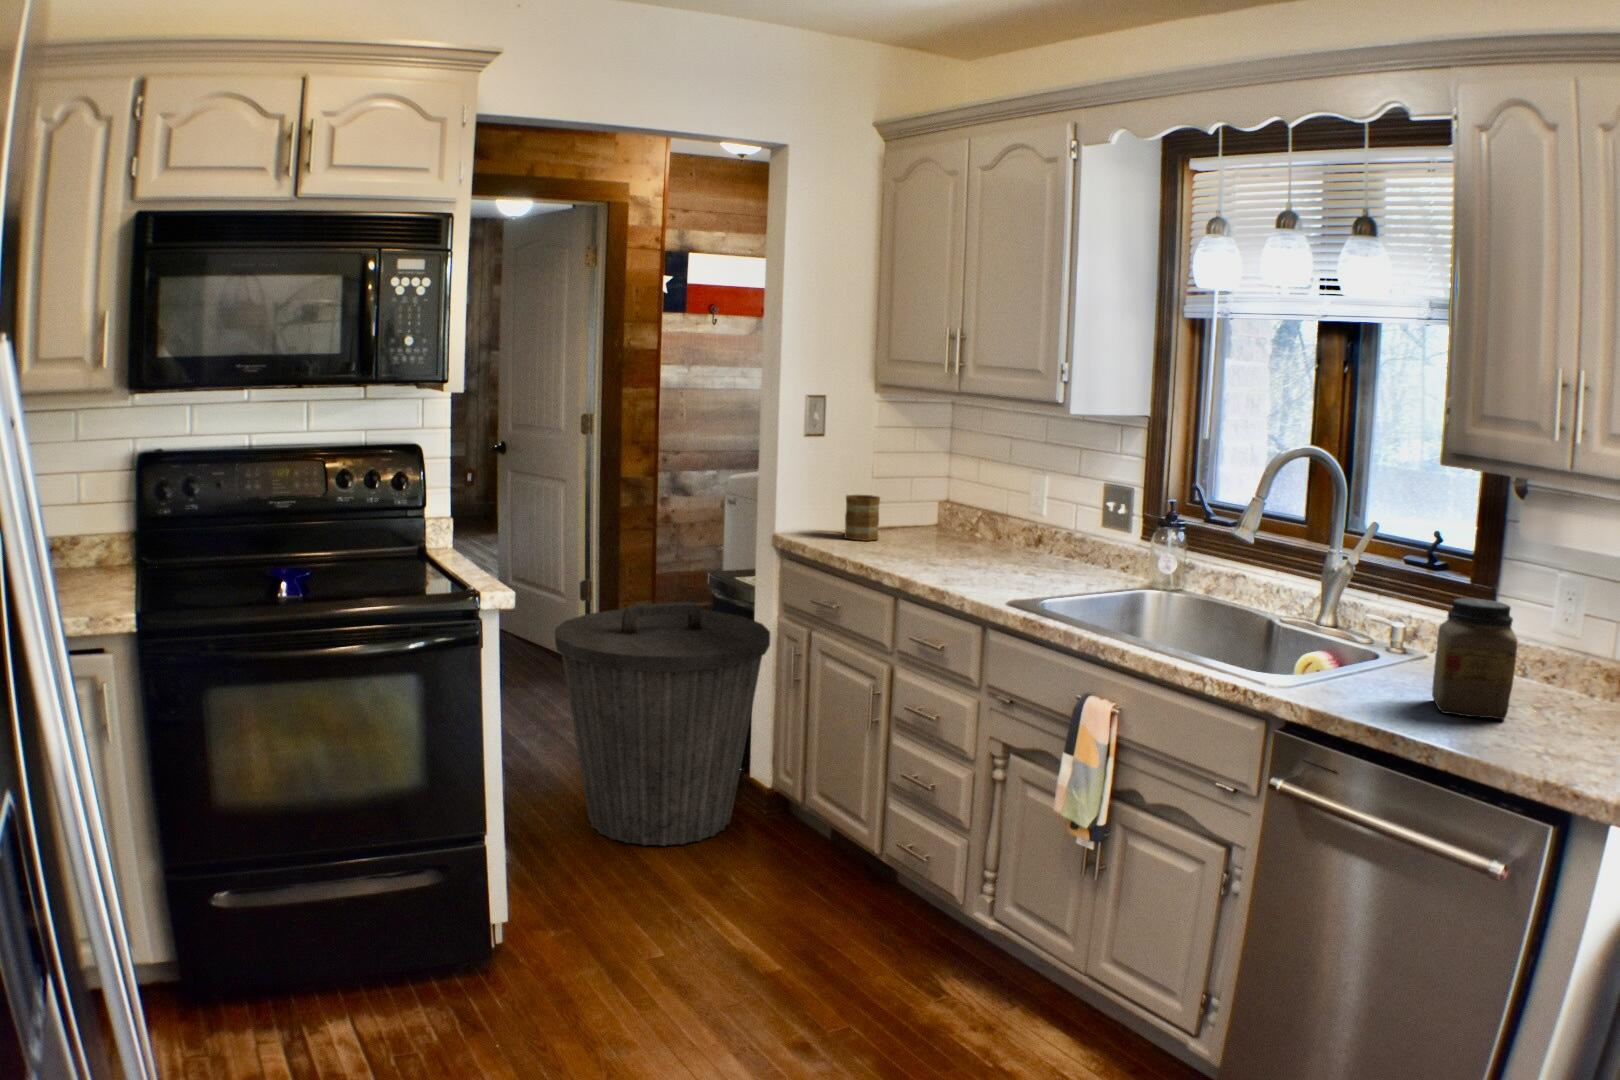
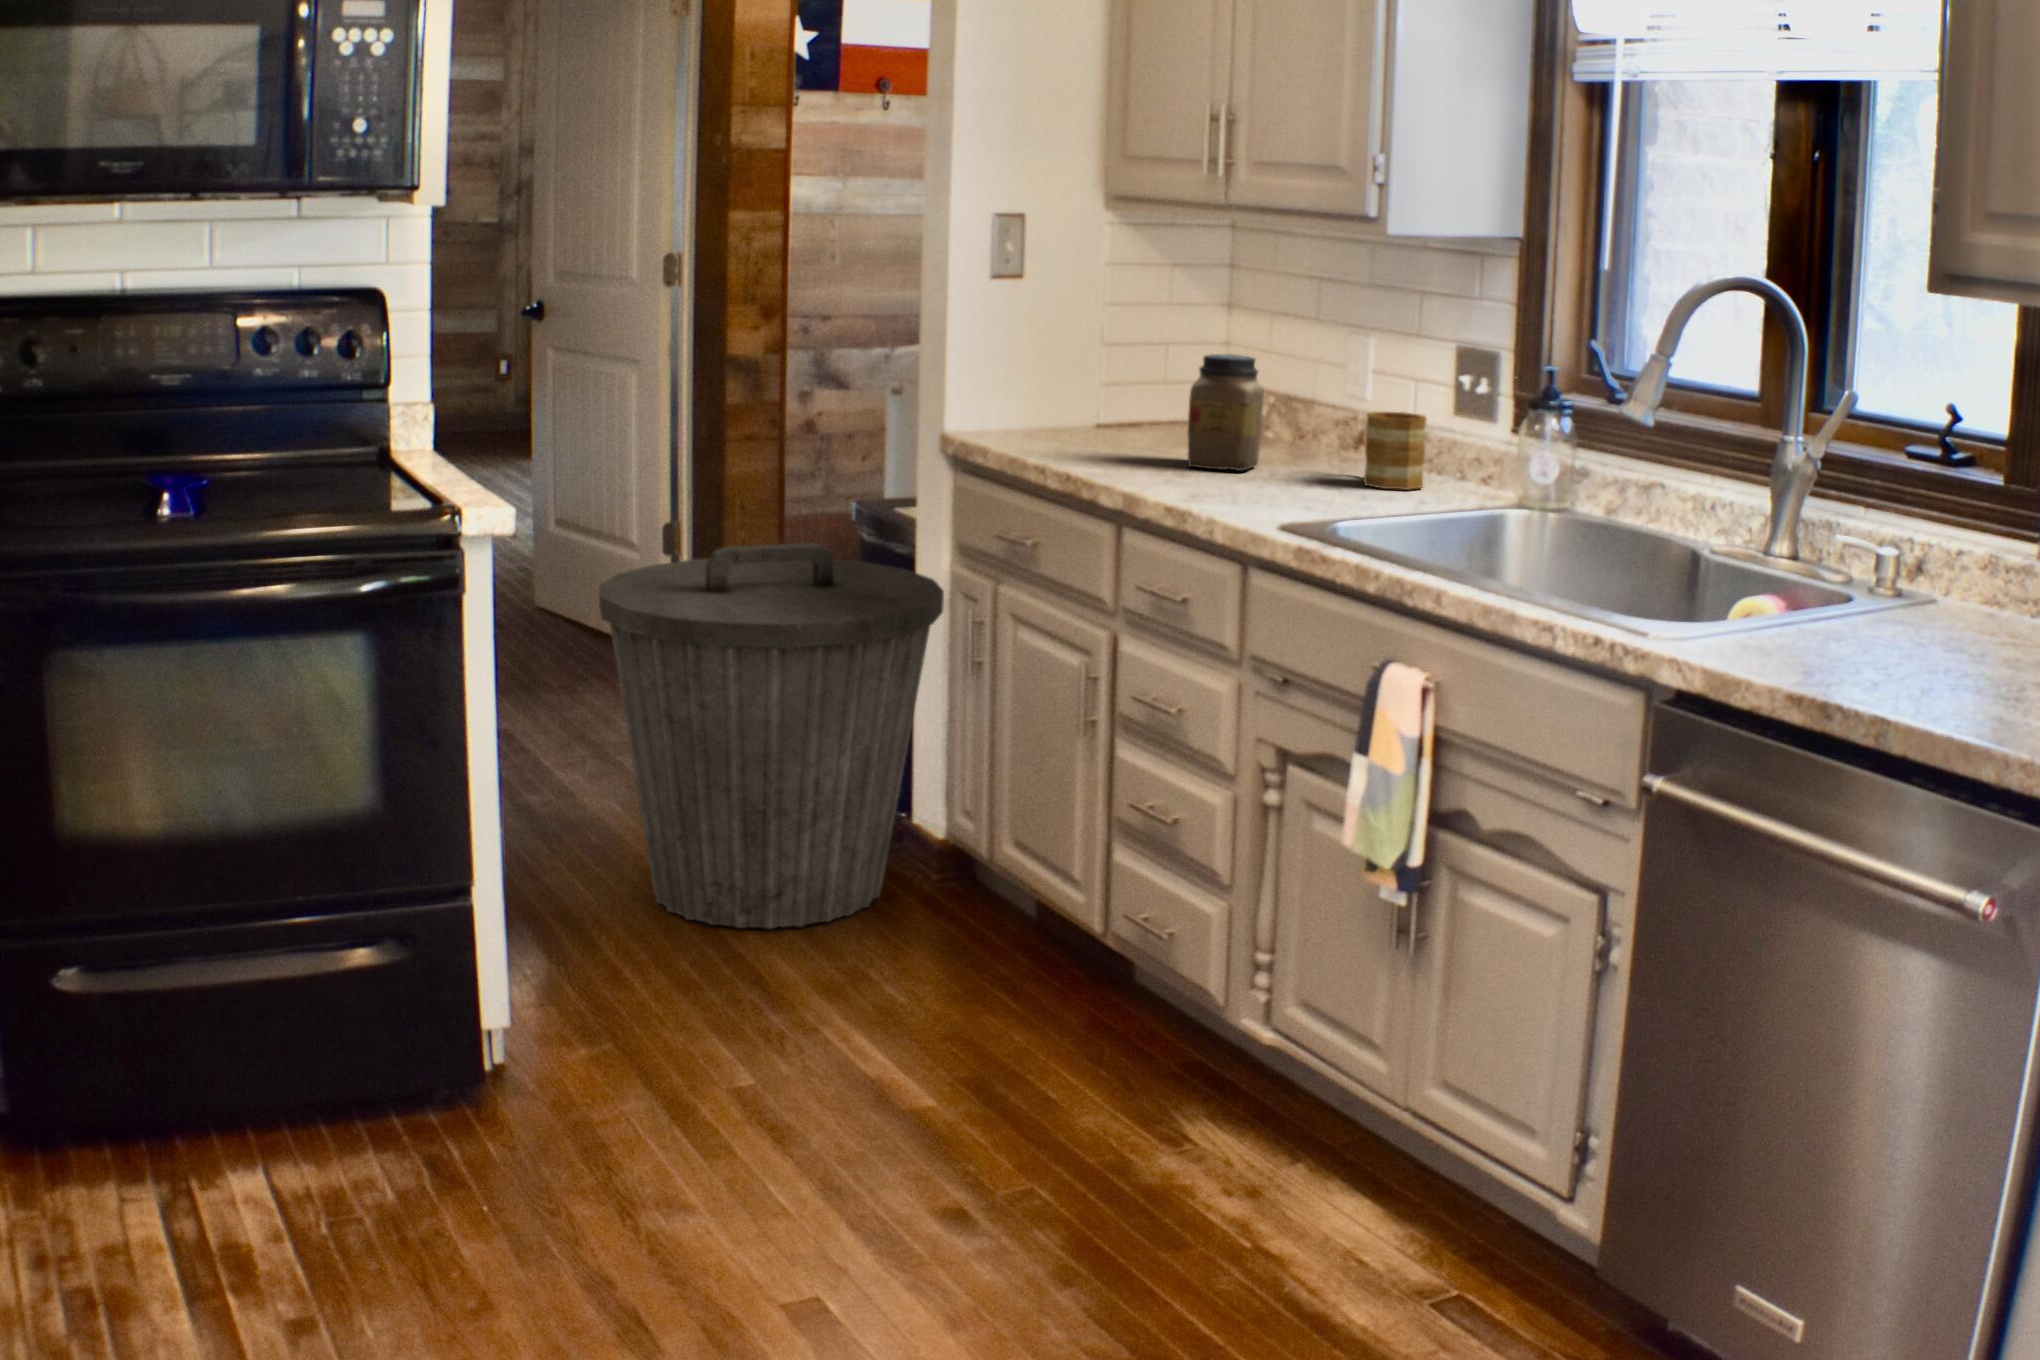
mug: present [844,495,880,541] -> present [1364,412,1426,490]
jar: present [1432,598,1517,719] -> present [1188,354,1264,471]

